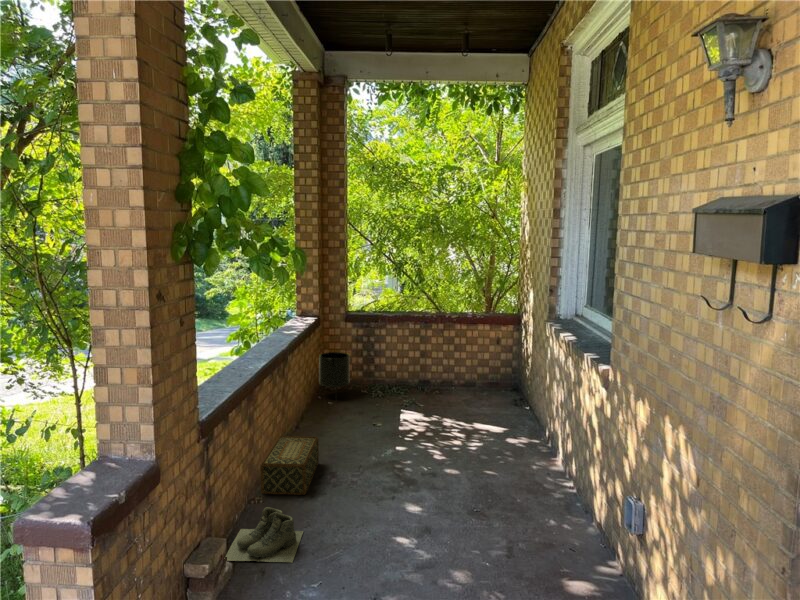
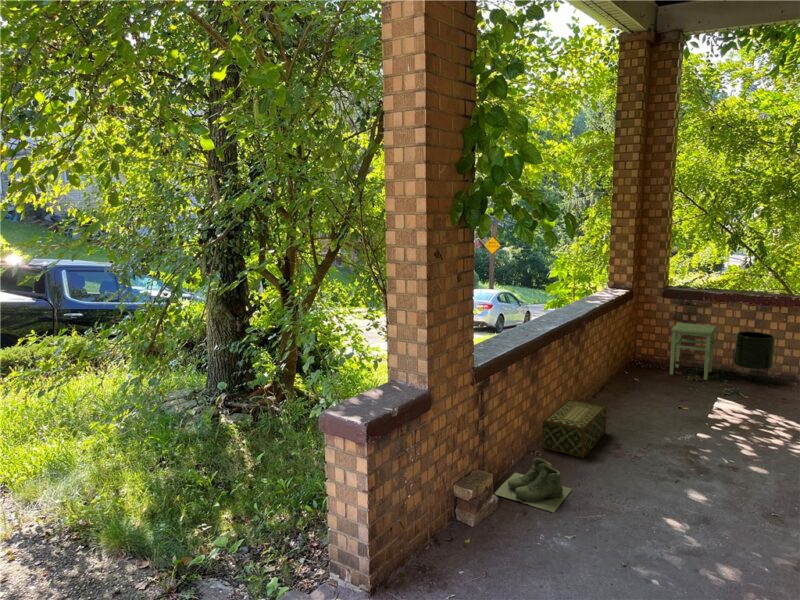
stool: none [357,344,392,395] -> present [670,323,716,380]
planter: present [319,352,350,388] -> present [731,331,775,386]

